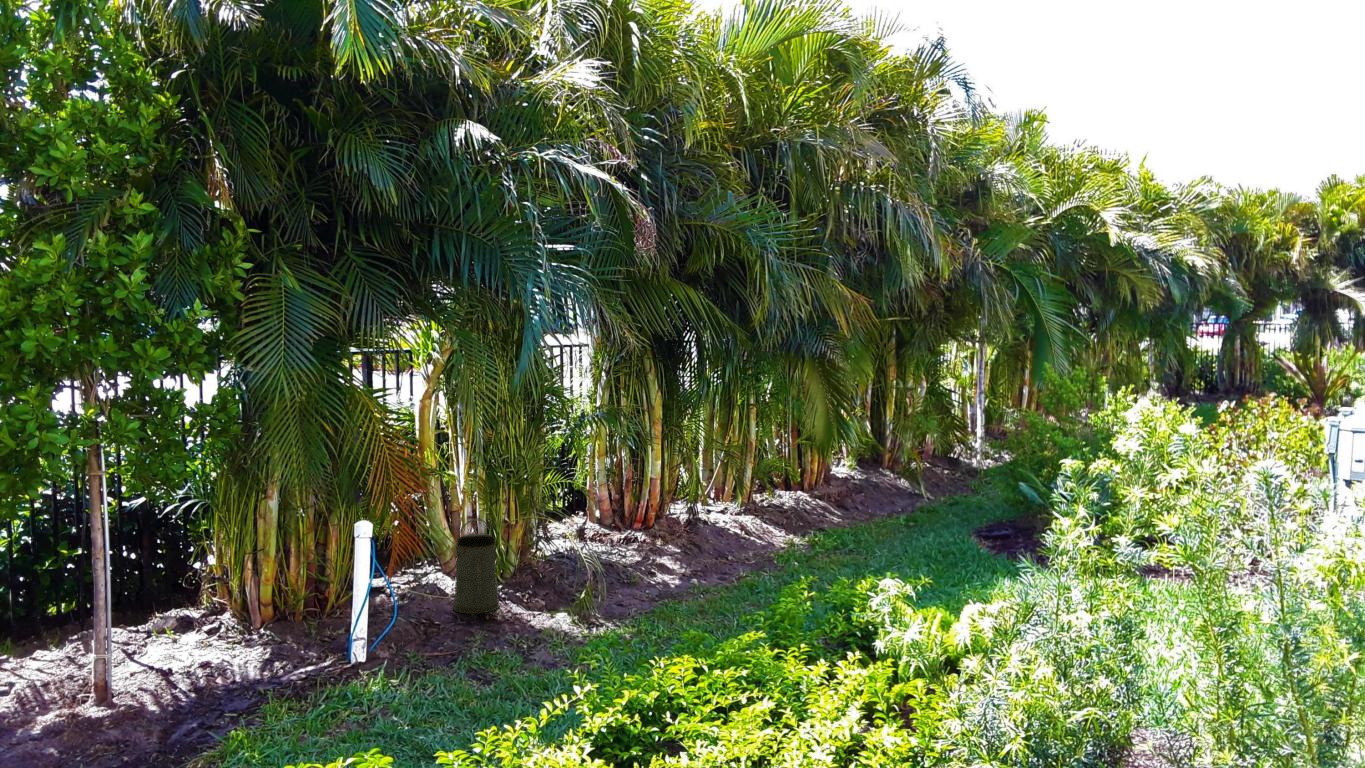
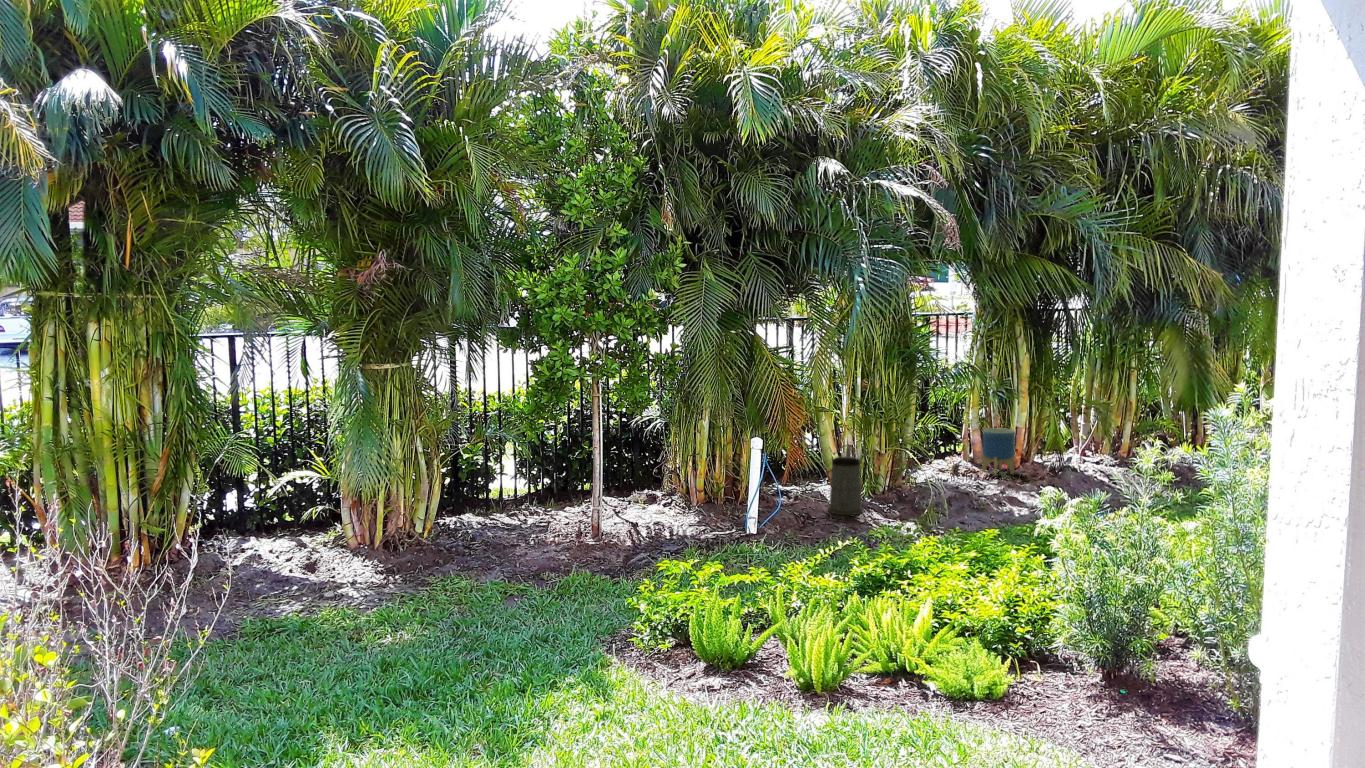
planter: none [612,481,648,538] -> present [982,428,1015,475]

